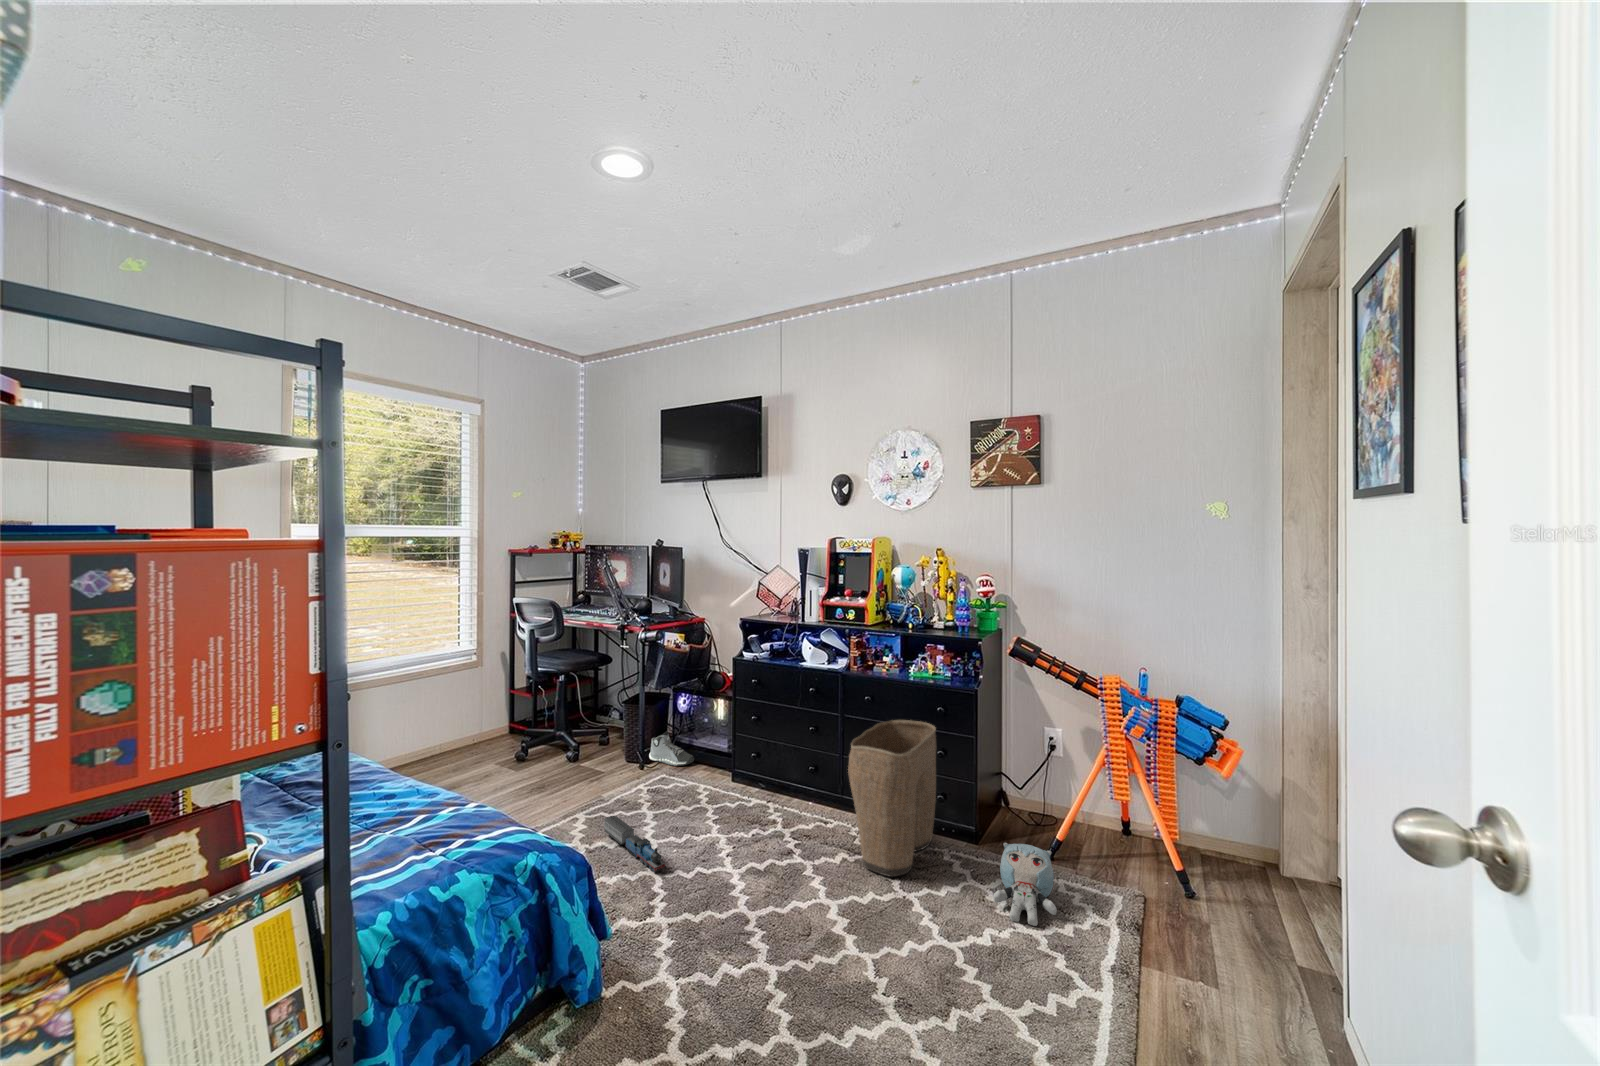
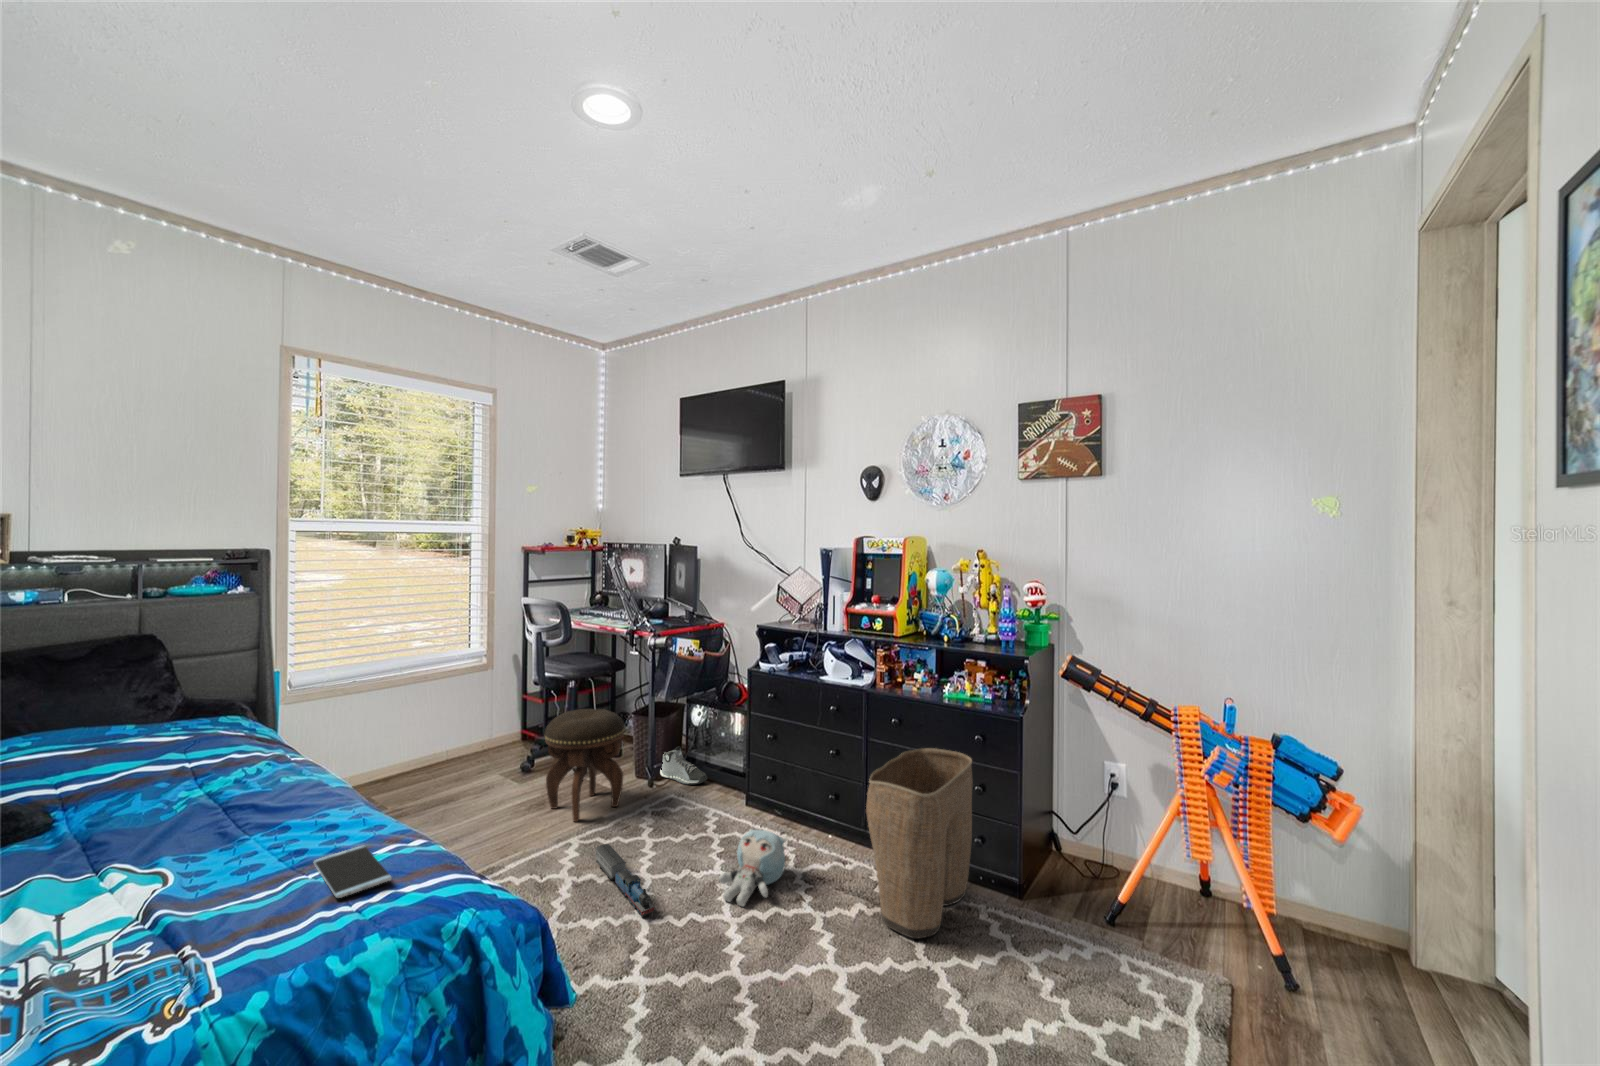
footstool: none [546,698,620,801] -> present [545,709,625,822]
smartphone: none [389,808,464,846] -> present [314,846,392,898]
plush toy: present [994,843,1057,926] -> present [719,829,787,906]

